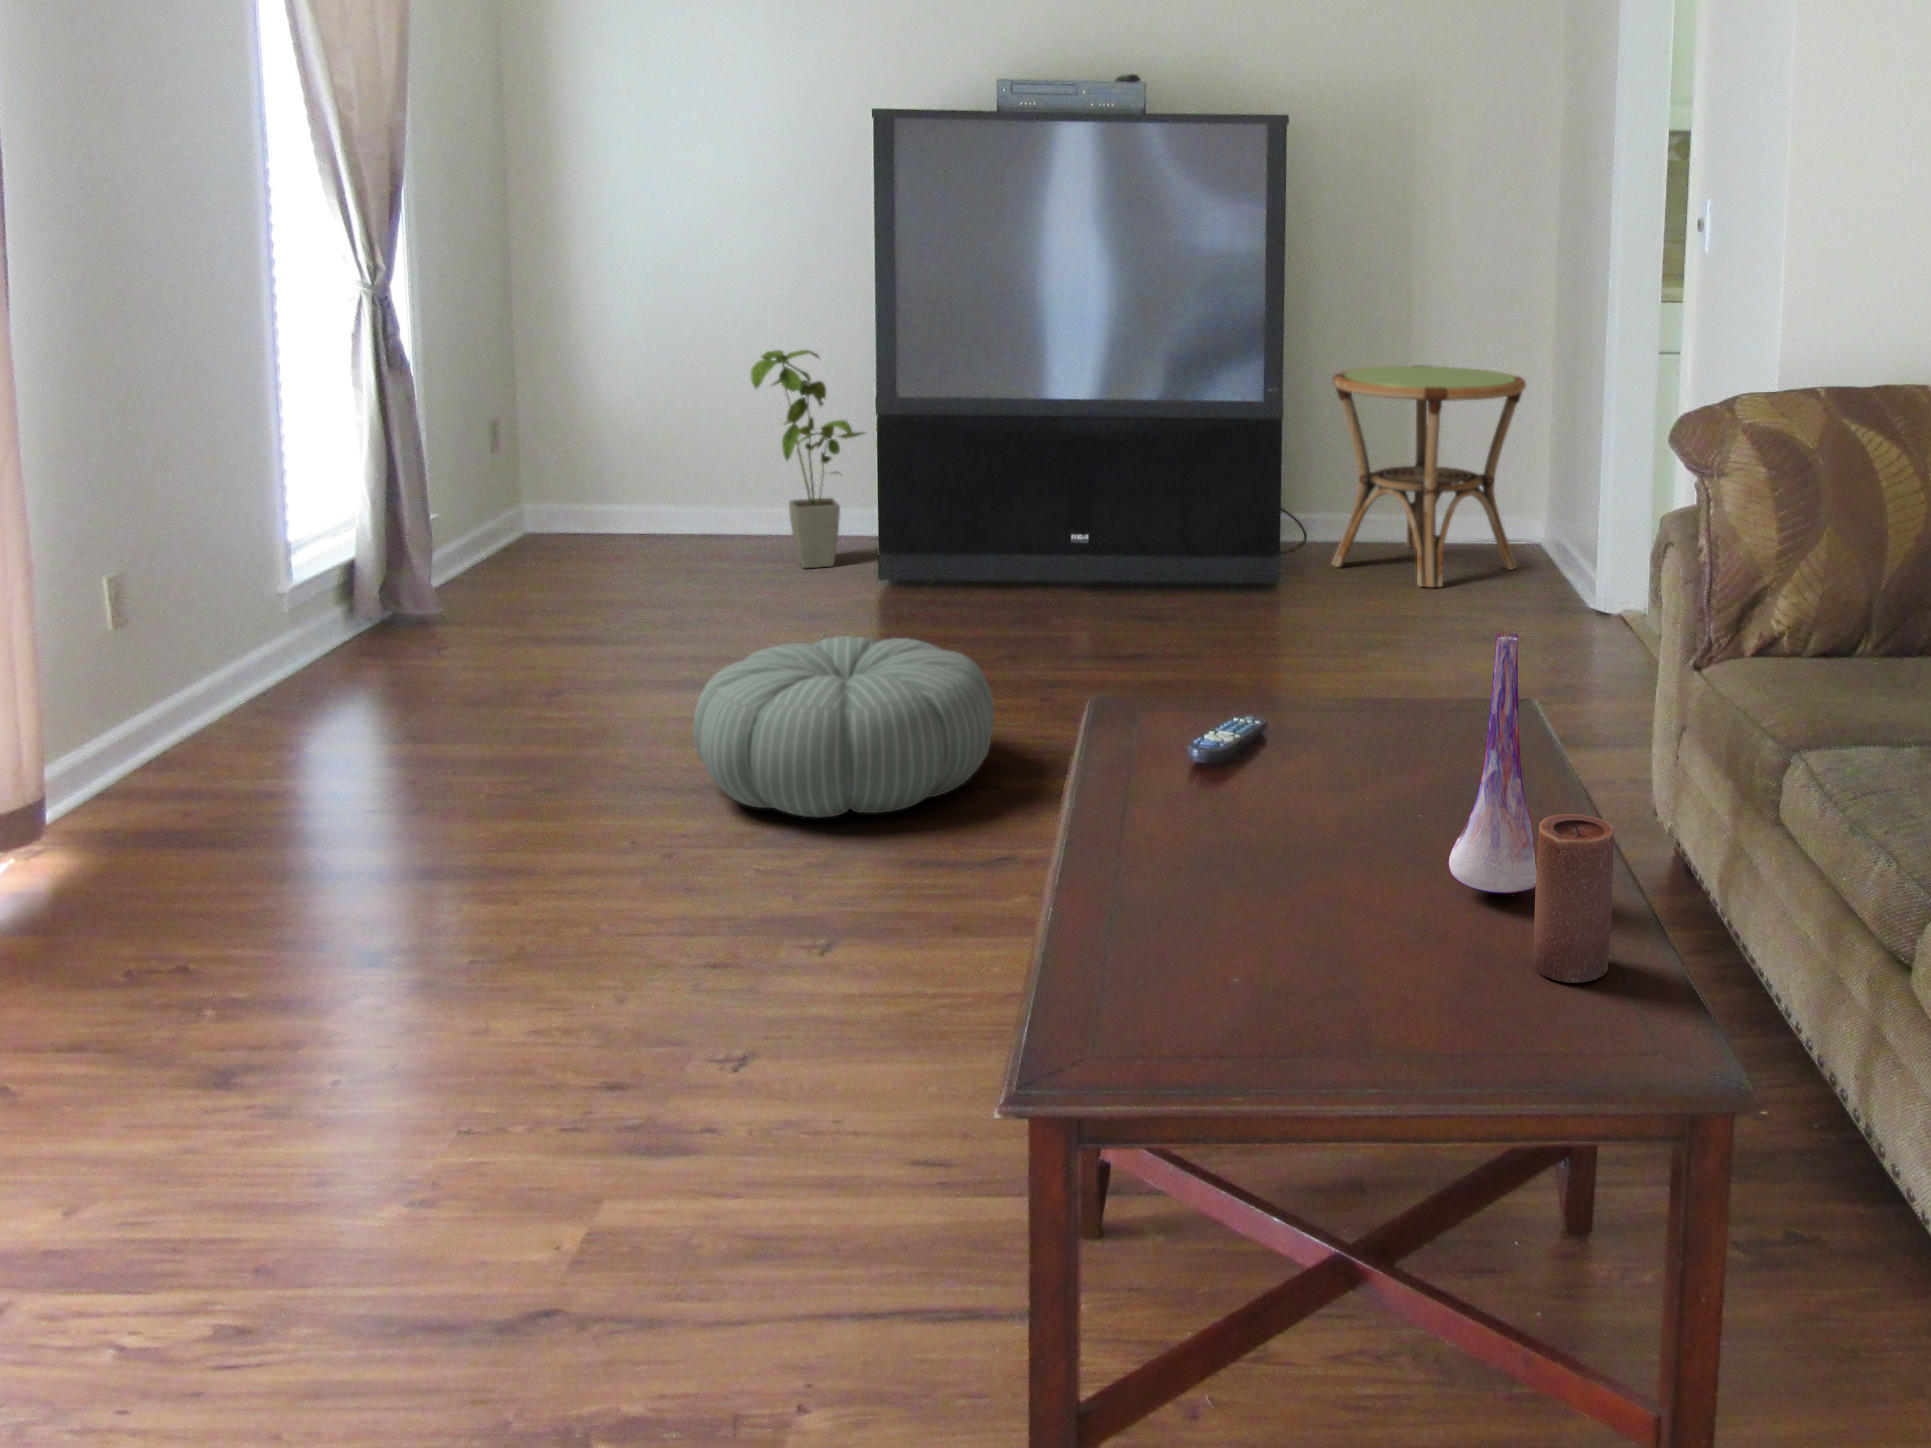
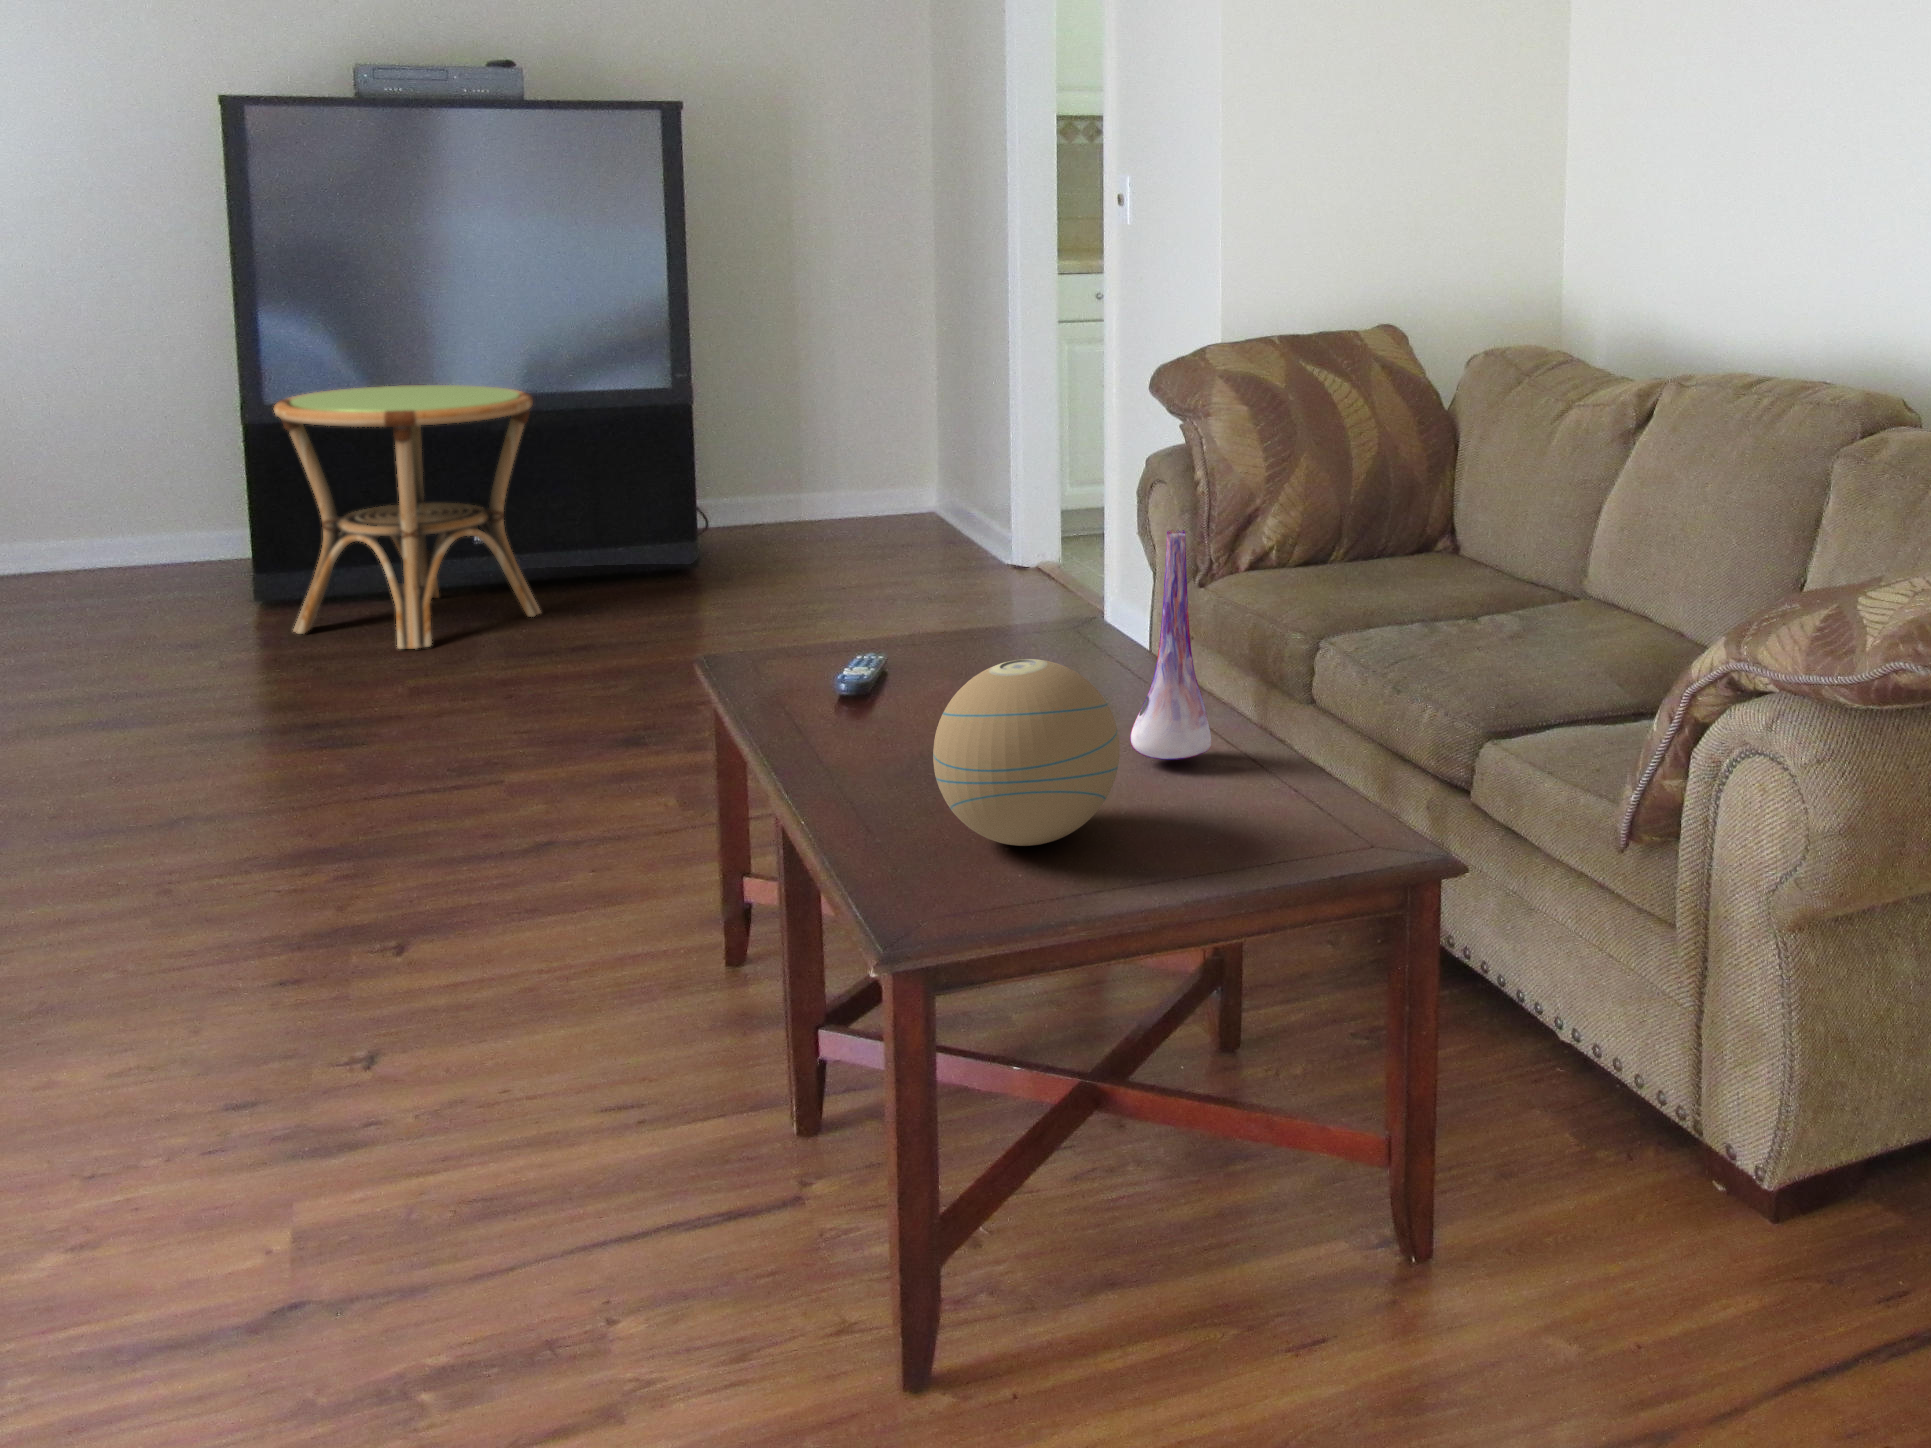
house plant: present [751,350,864,568] -> none [59,355,214,600]
side table: present [1332,365,1526,587] -> present [274,385,540,649]
pouf: present [693,636,994,817] -> none [110,645,479,842]
decorative orb: none [1185,766,1386,972] -> present [933,659,1120,846]
candle: present [1533,814,1614,983] -> none [1237,674,1302,816]

